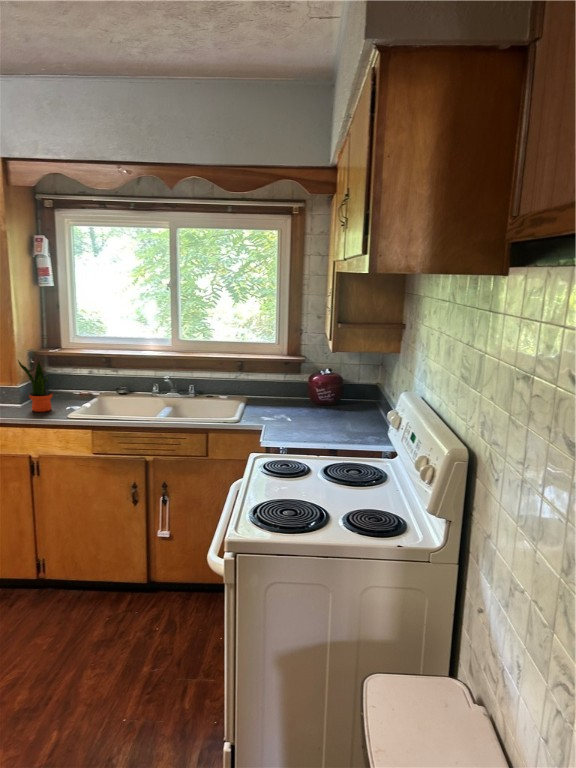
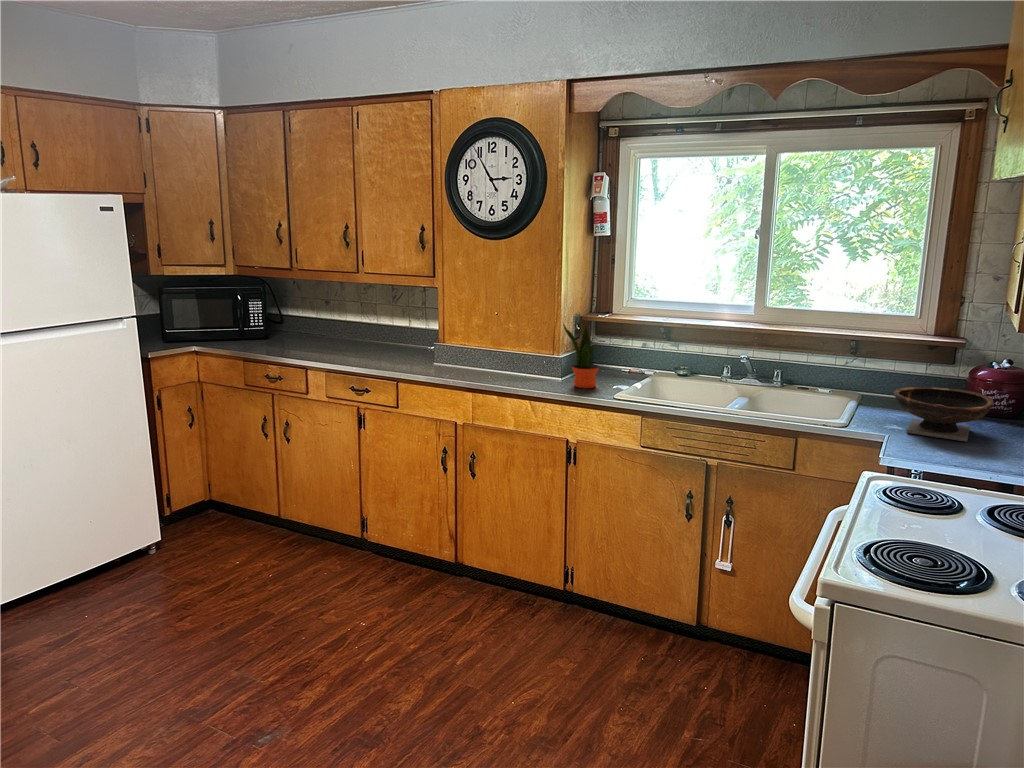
bowl: none [266,389,323,424] -> present [894,387,994,442]

